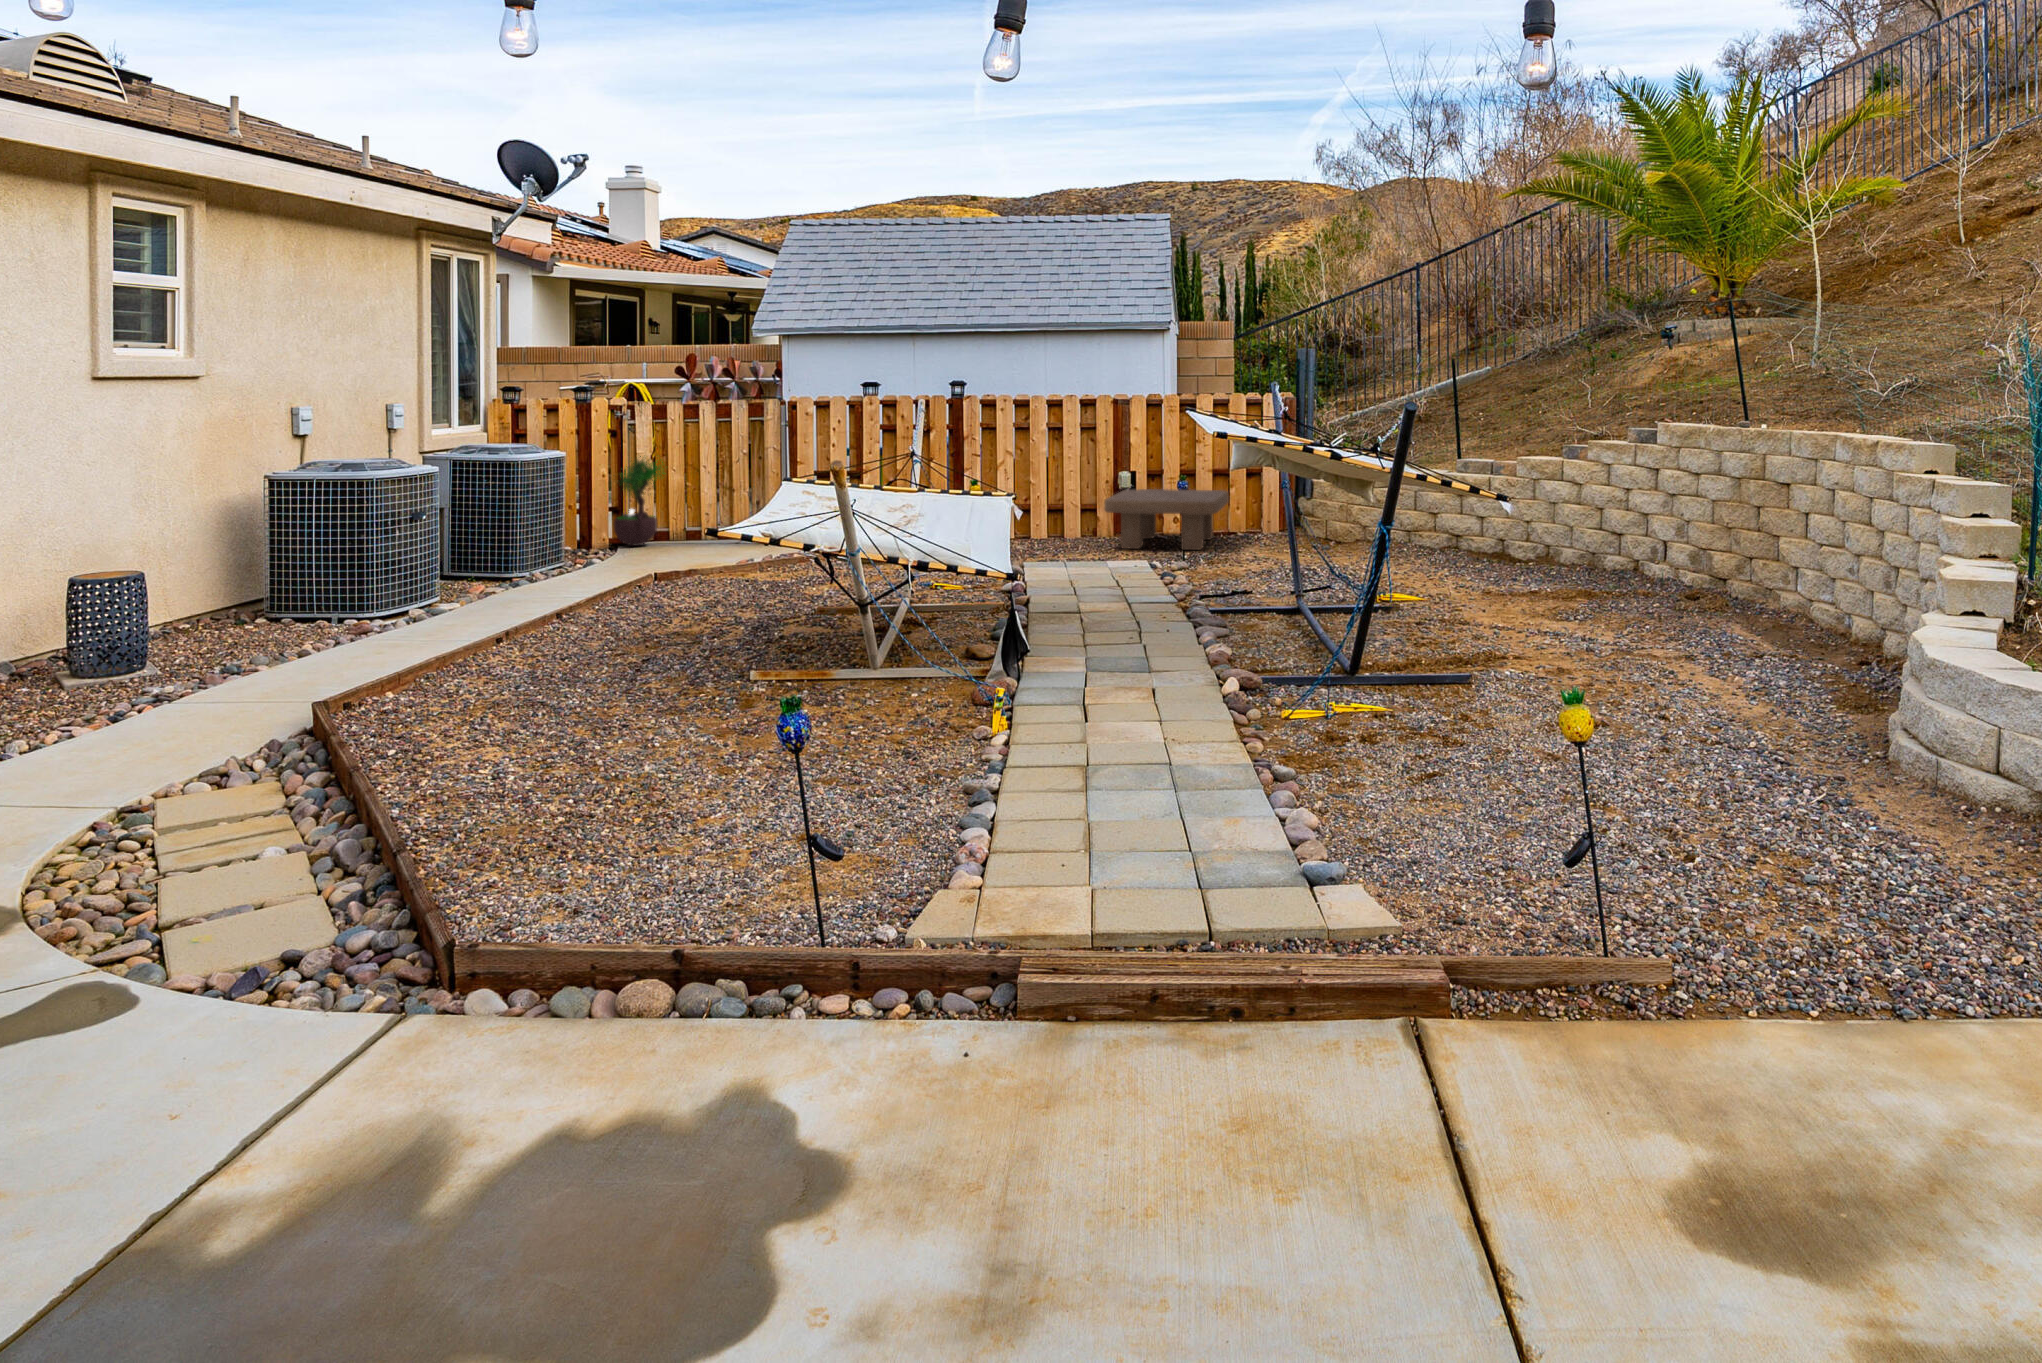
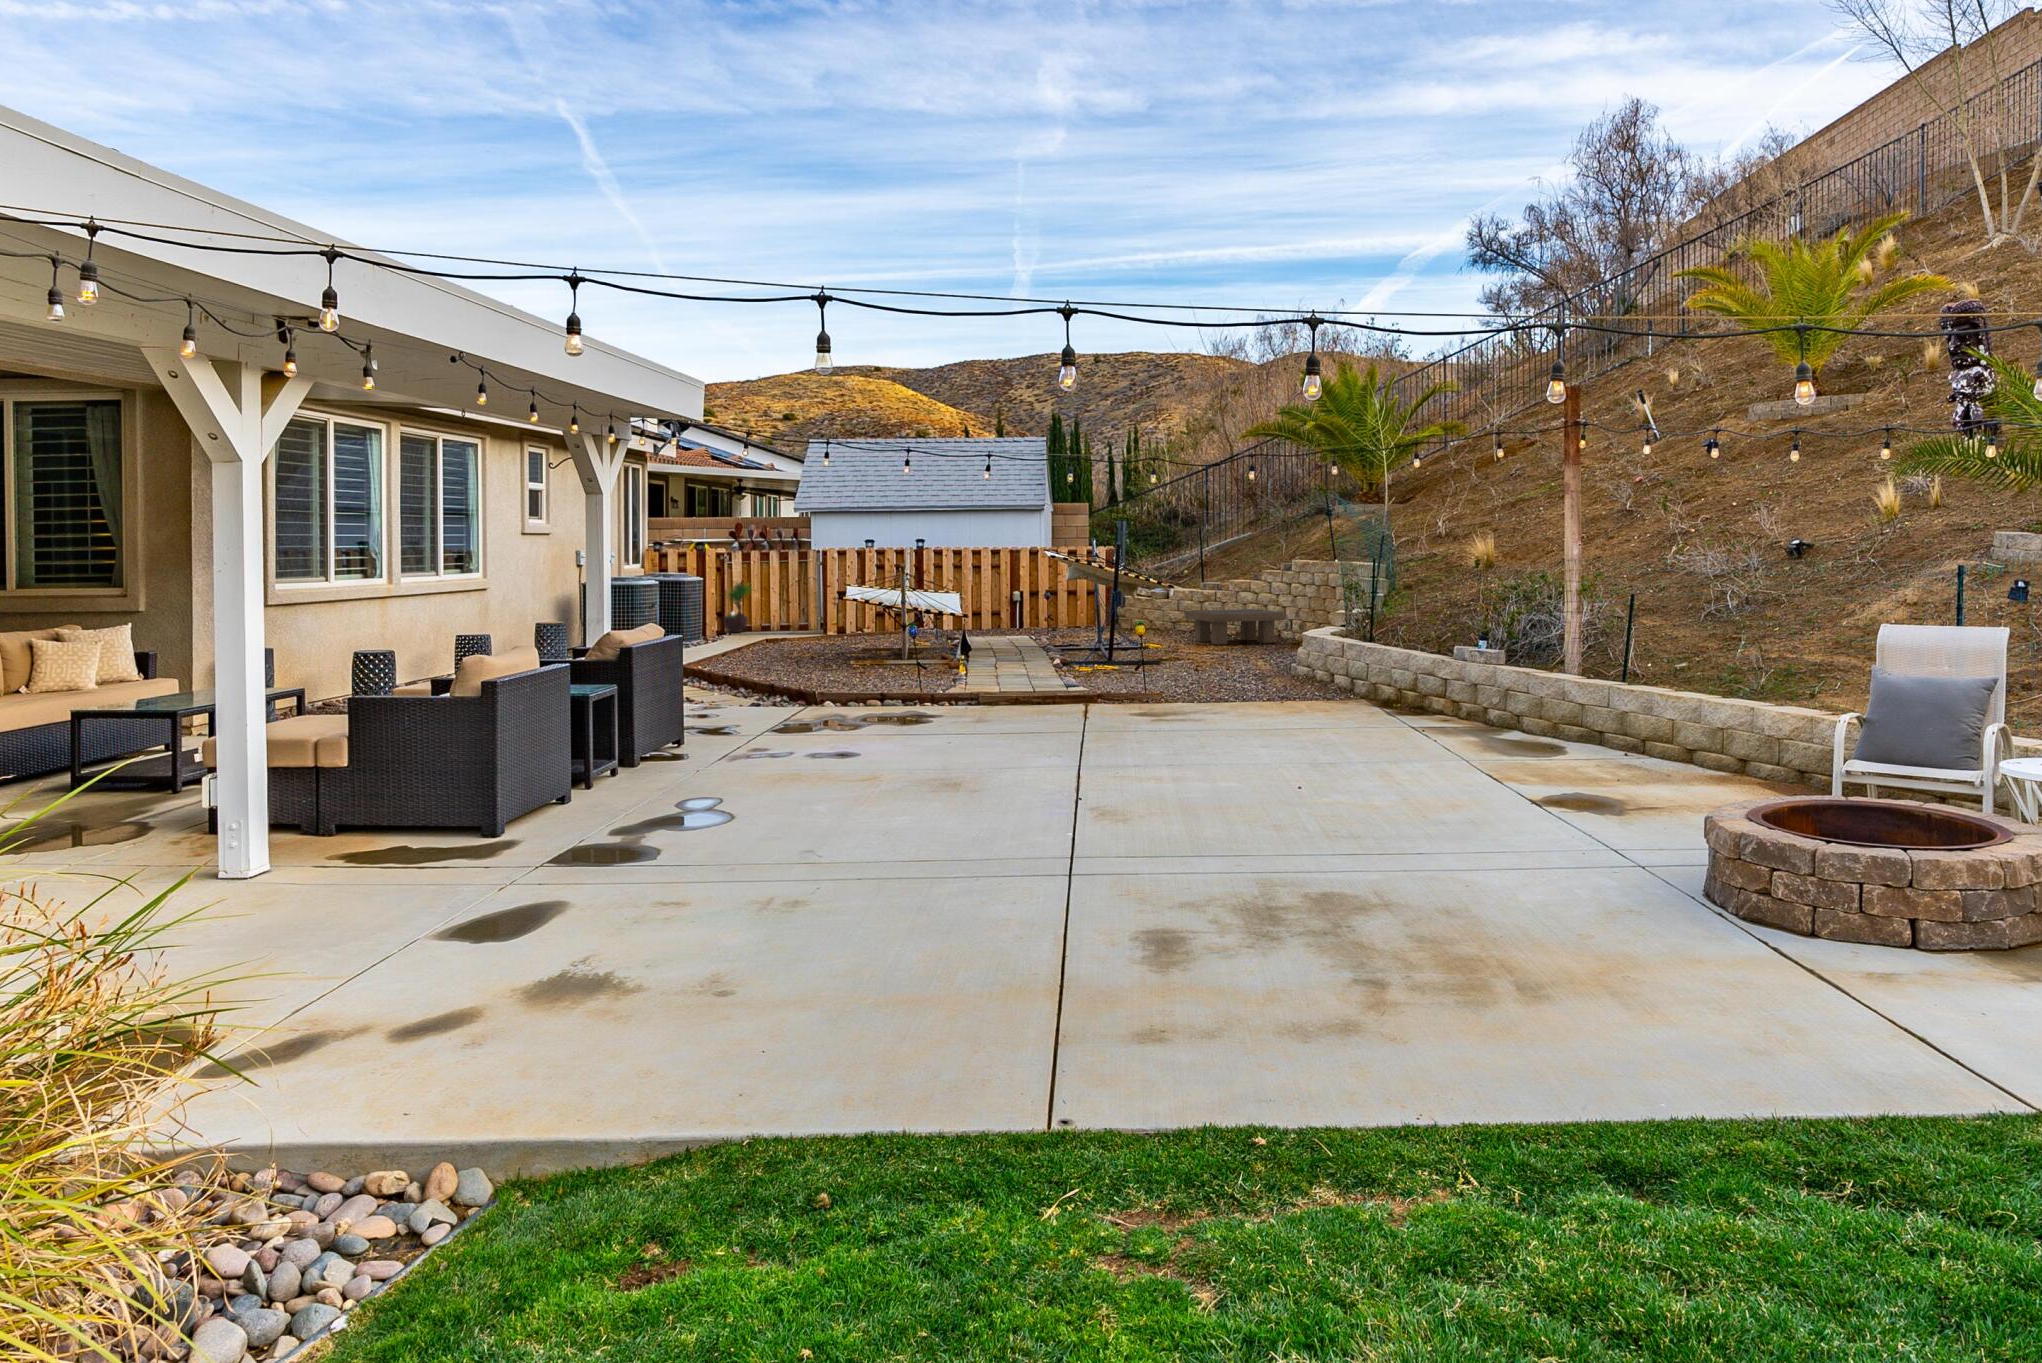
coffee table: present [1104,489,1229,550] -> present [1185,609,1285,645]

